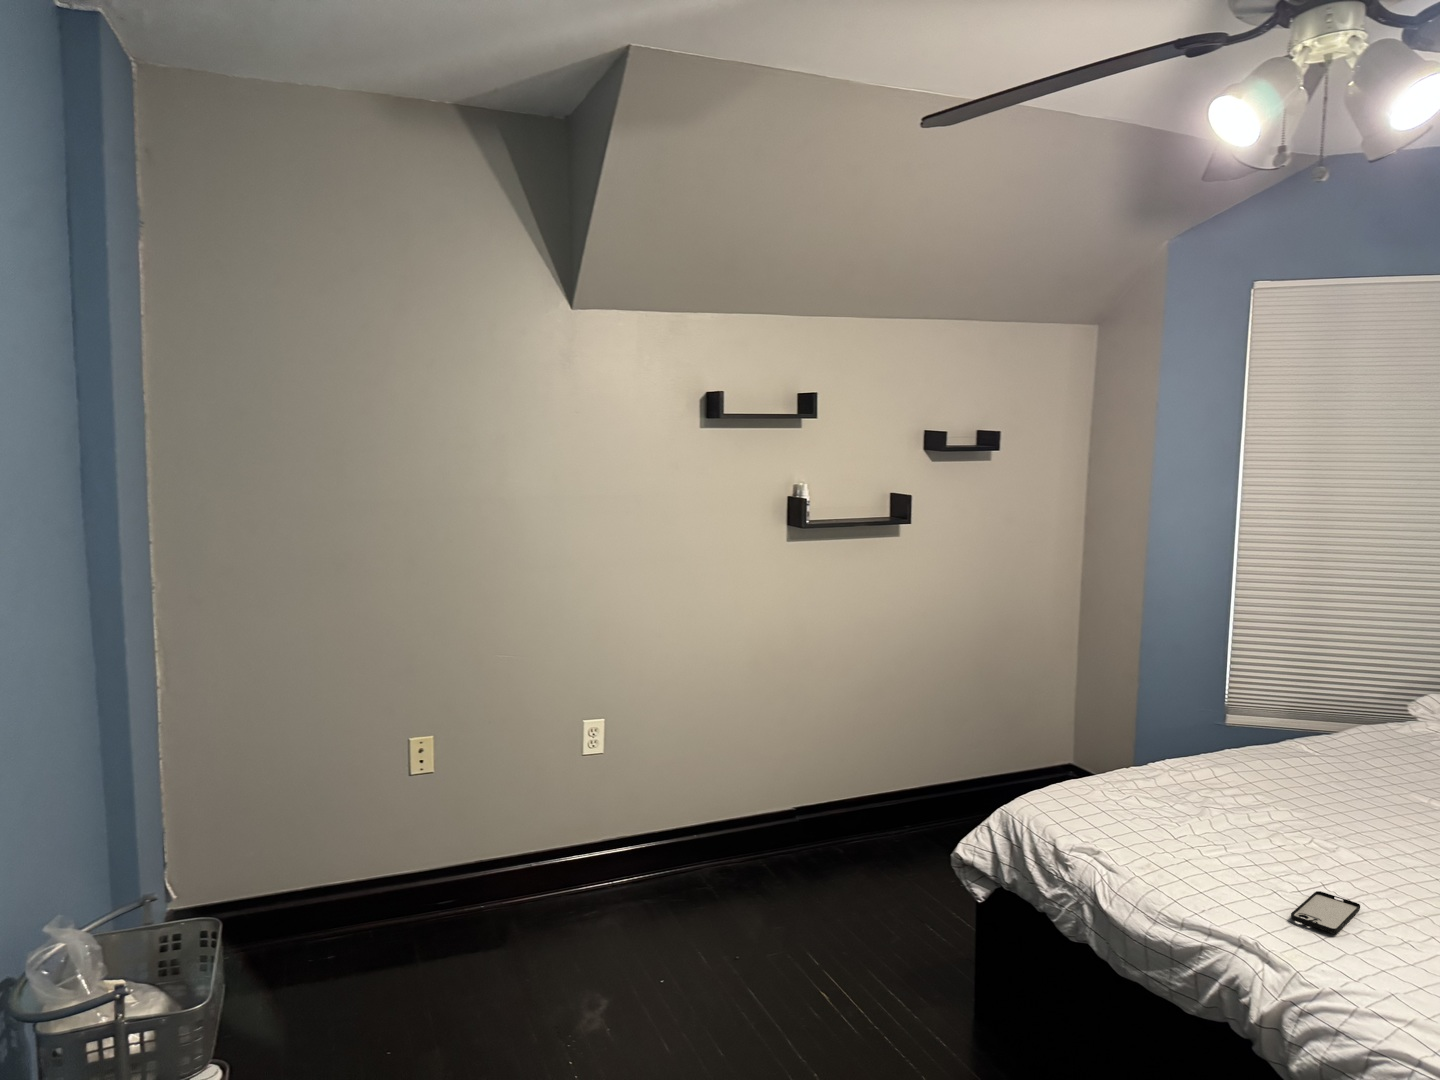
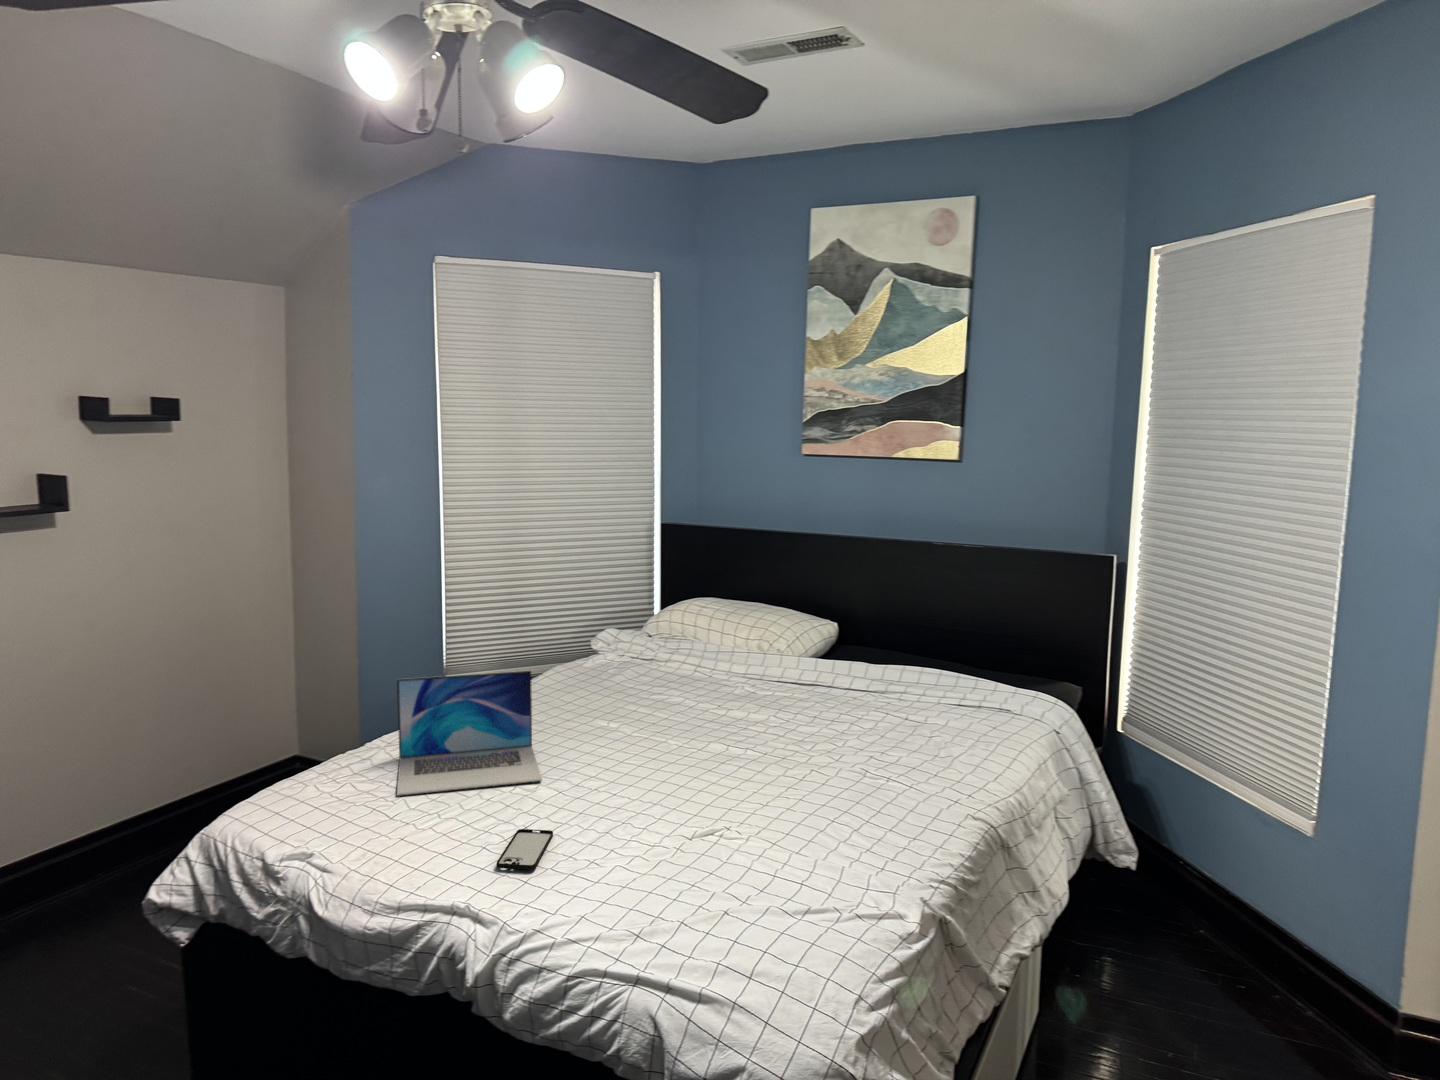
laptop: none [1181,711,1348,852] -> present [397,671,542,795]

